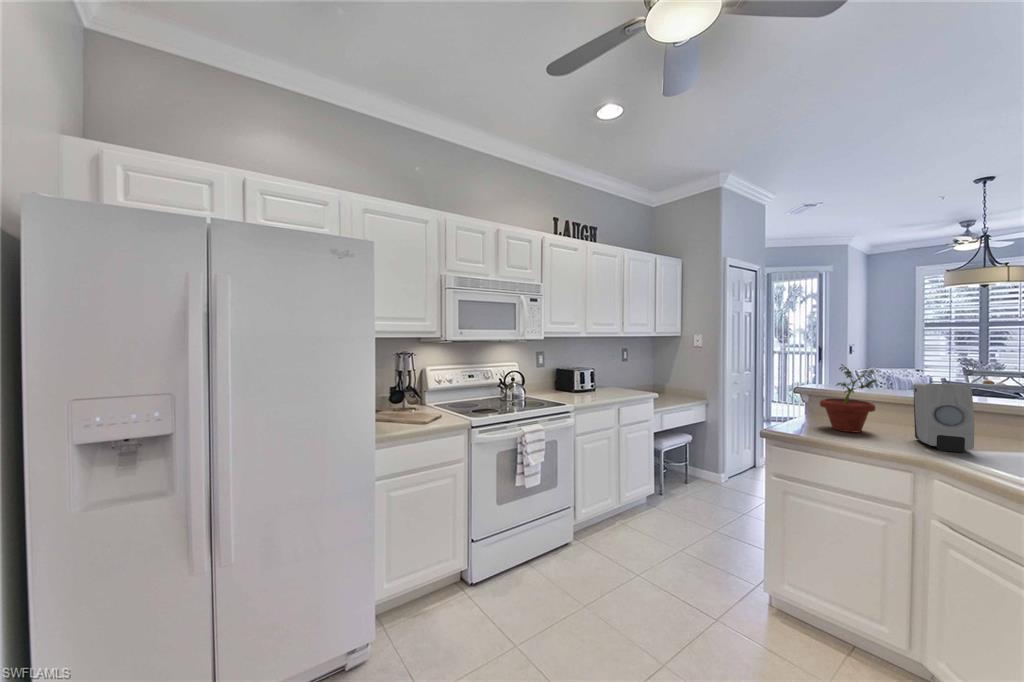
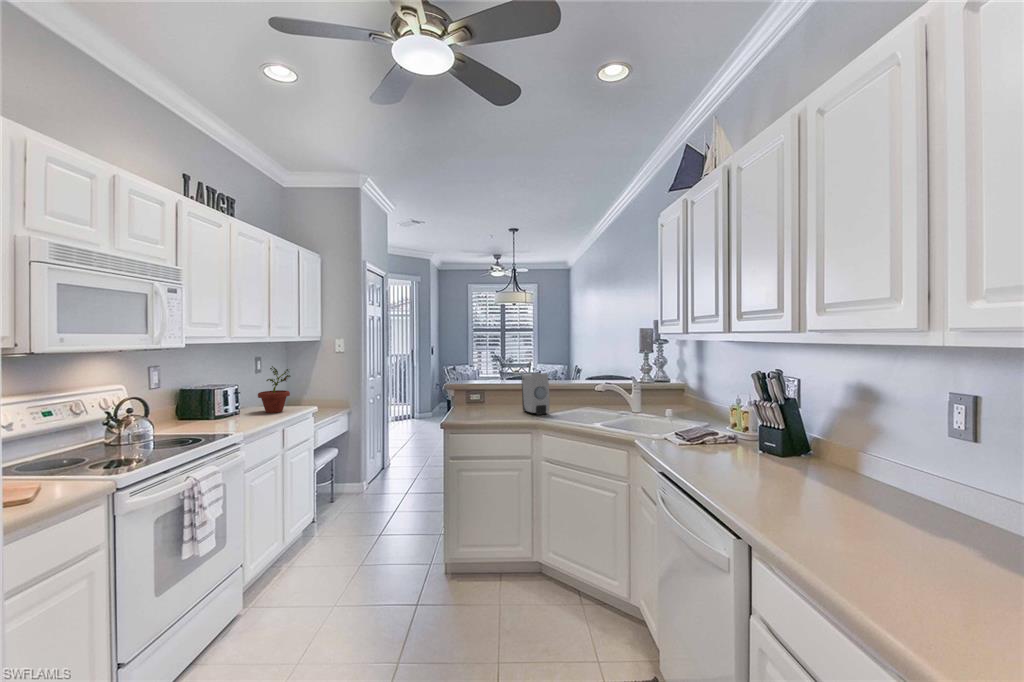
potted plant: present [820,364,876,432] -> present [258,366,290,413]

